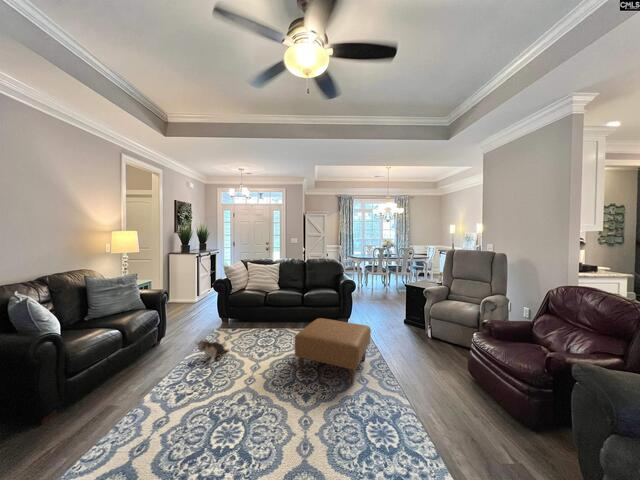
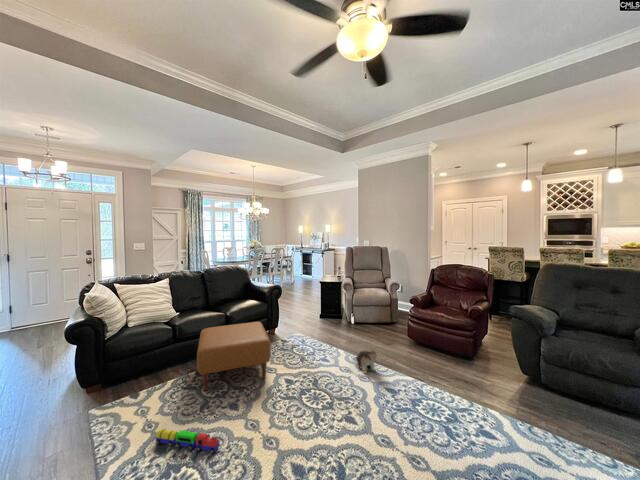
plush toy: present [195,340,229,362] -> present [356,349,378,373]
toy train: none [243,385,271,426] -> present [156,429,220,453]

